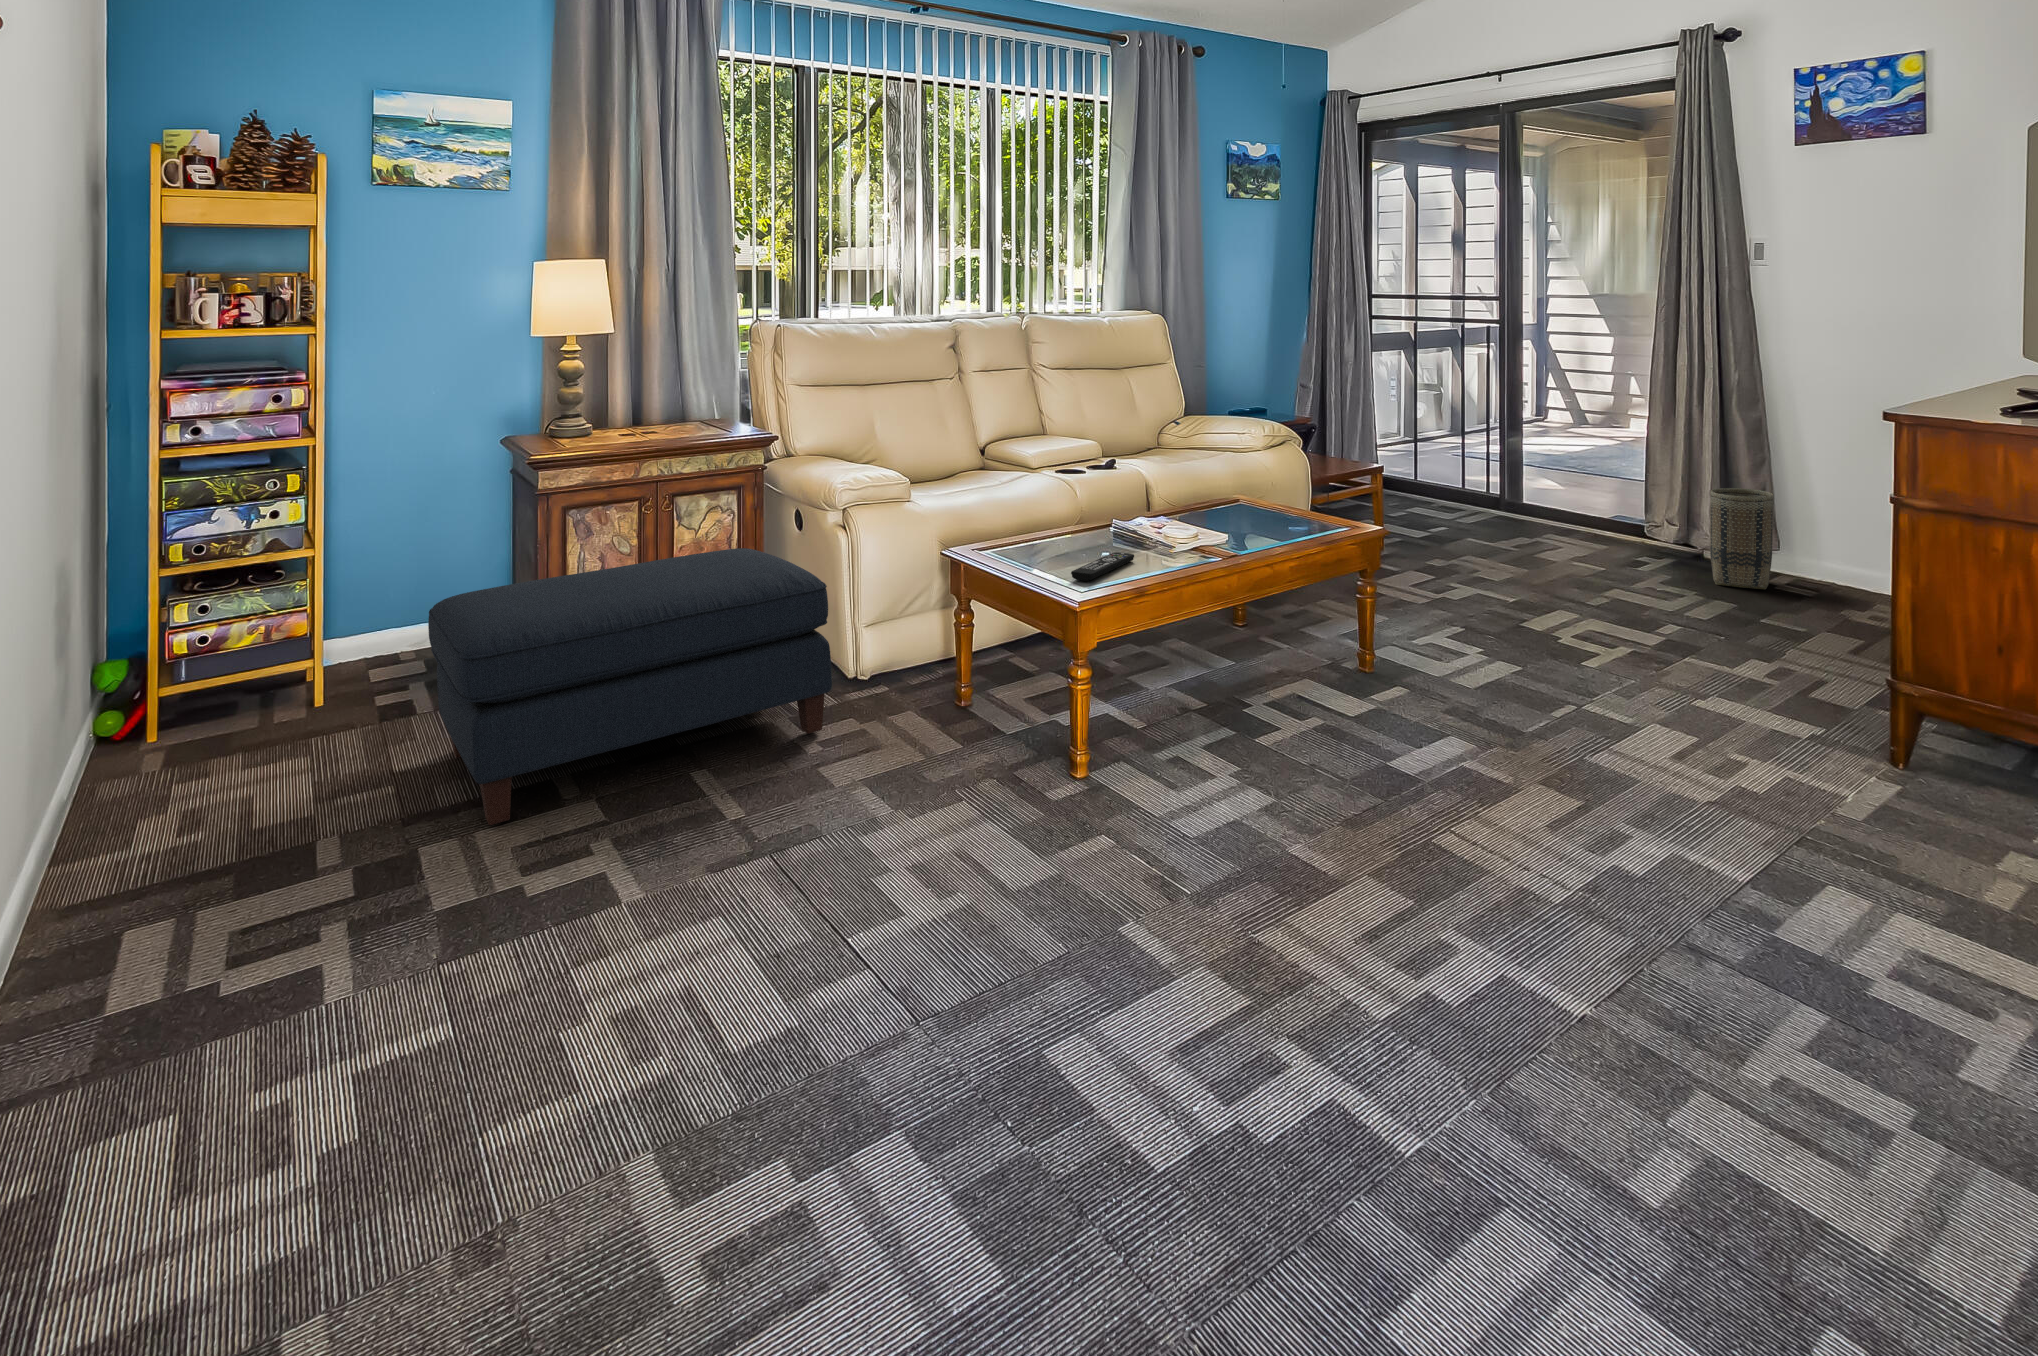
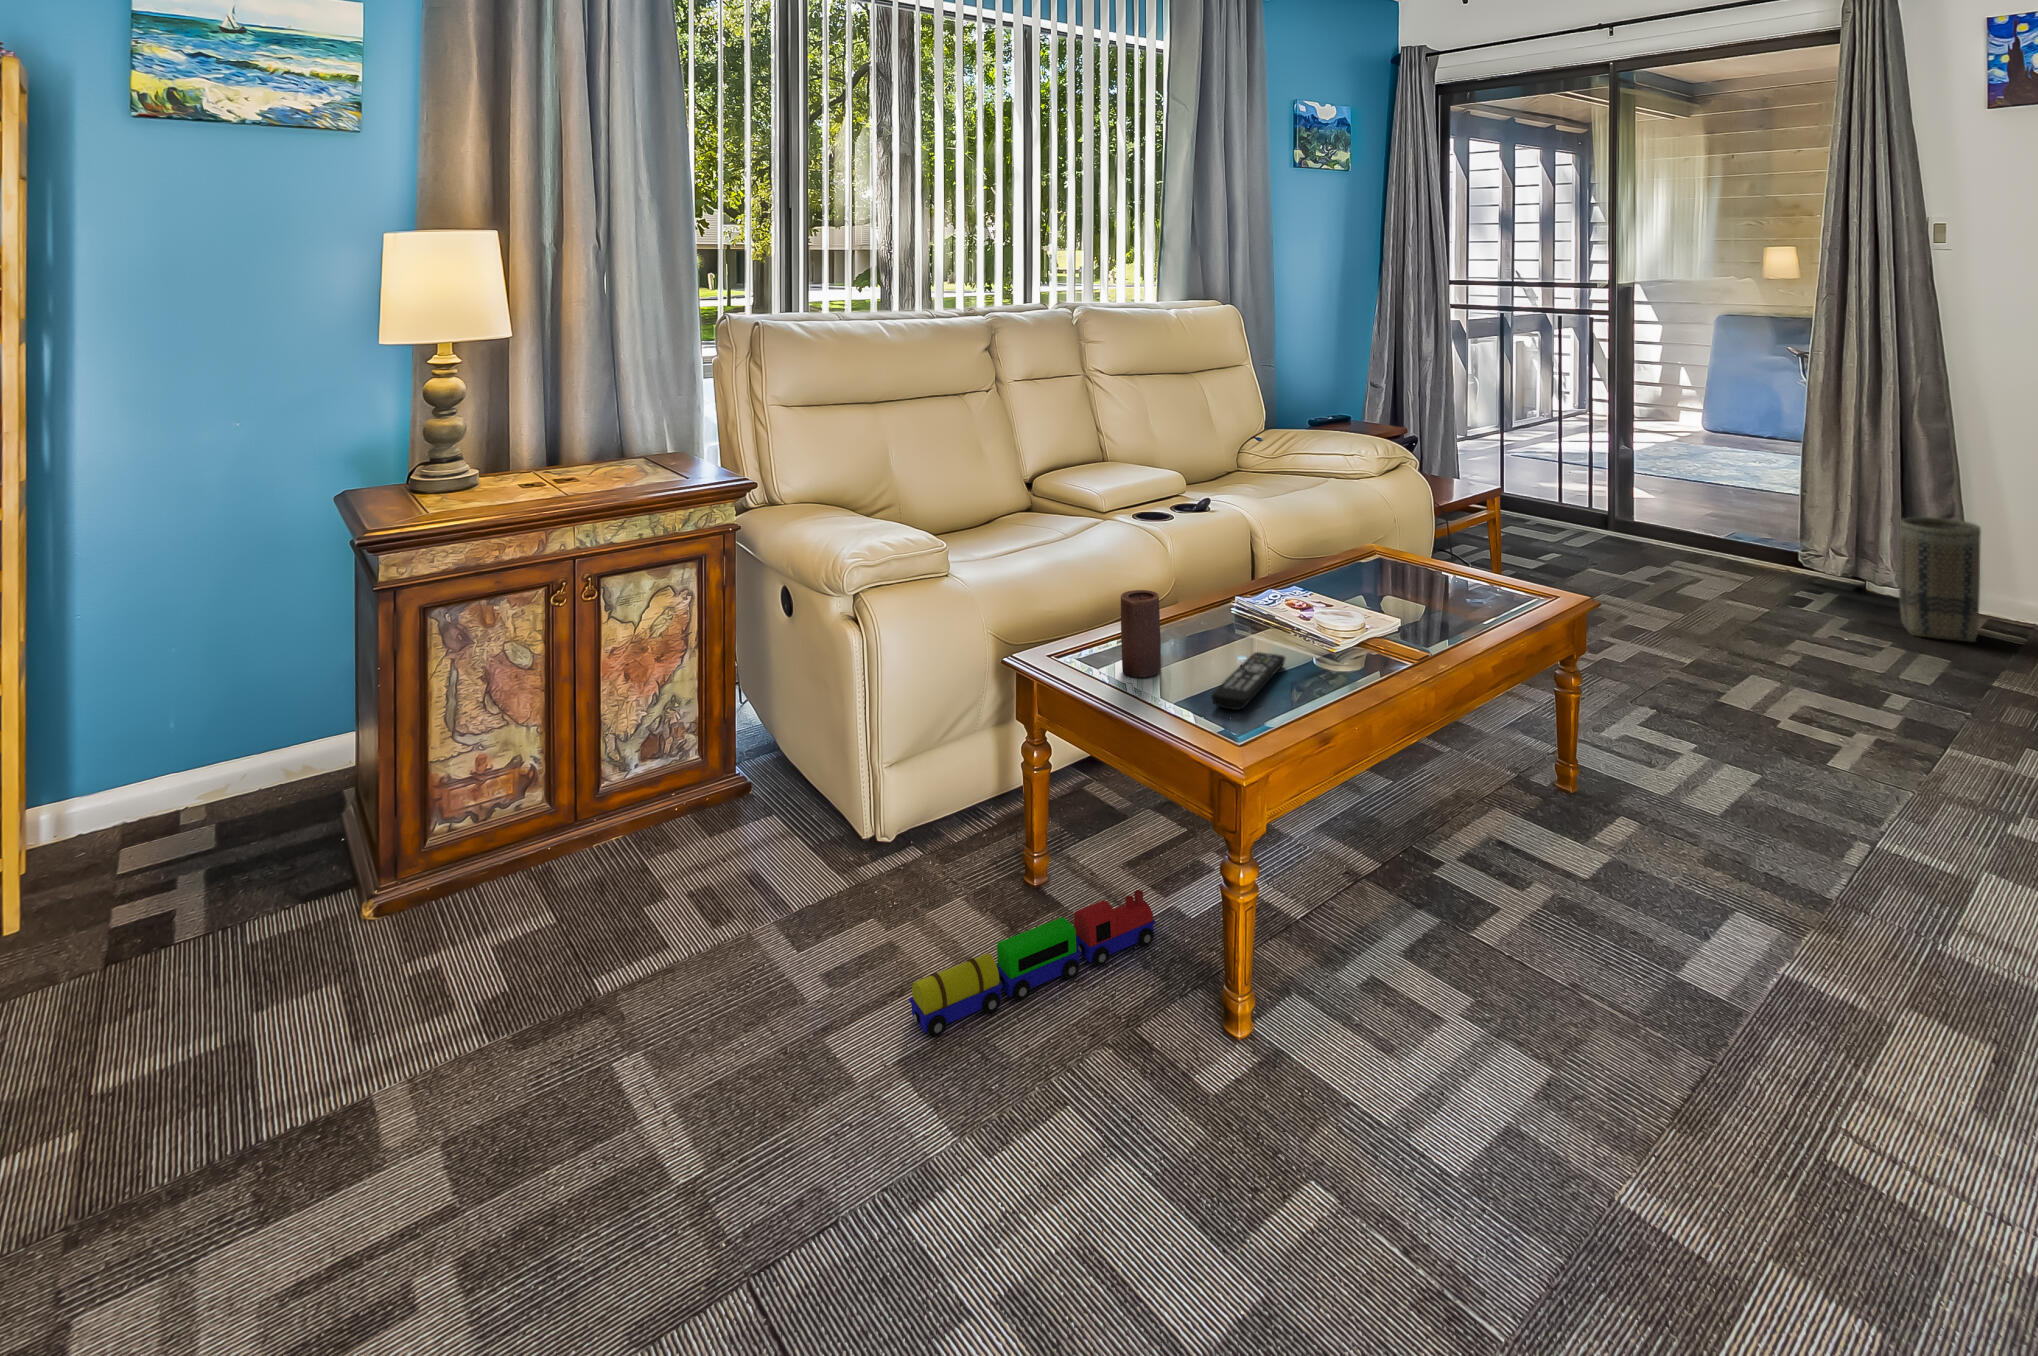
candle: none [1019,508,1047,565] -> present [1121,590,1161,677]
ottoman: present [428,548,832,825] -> none [171,654,849,1234]
toy train: none [865,702,1033,771] -> present [909,890,1155,1037]

